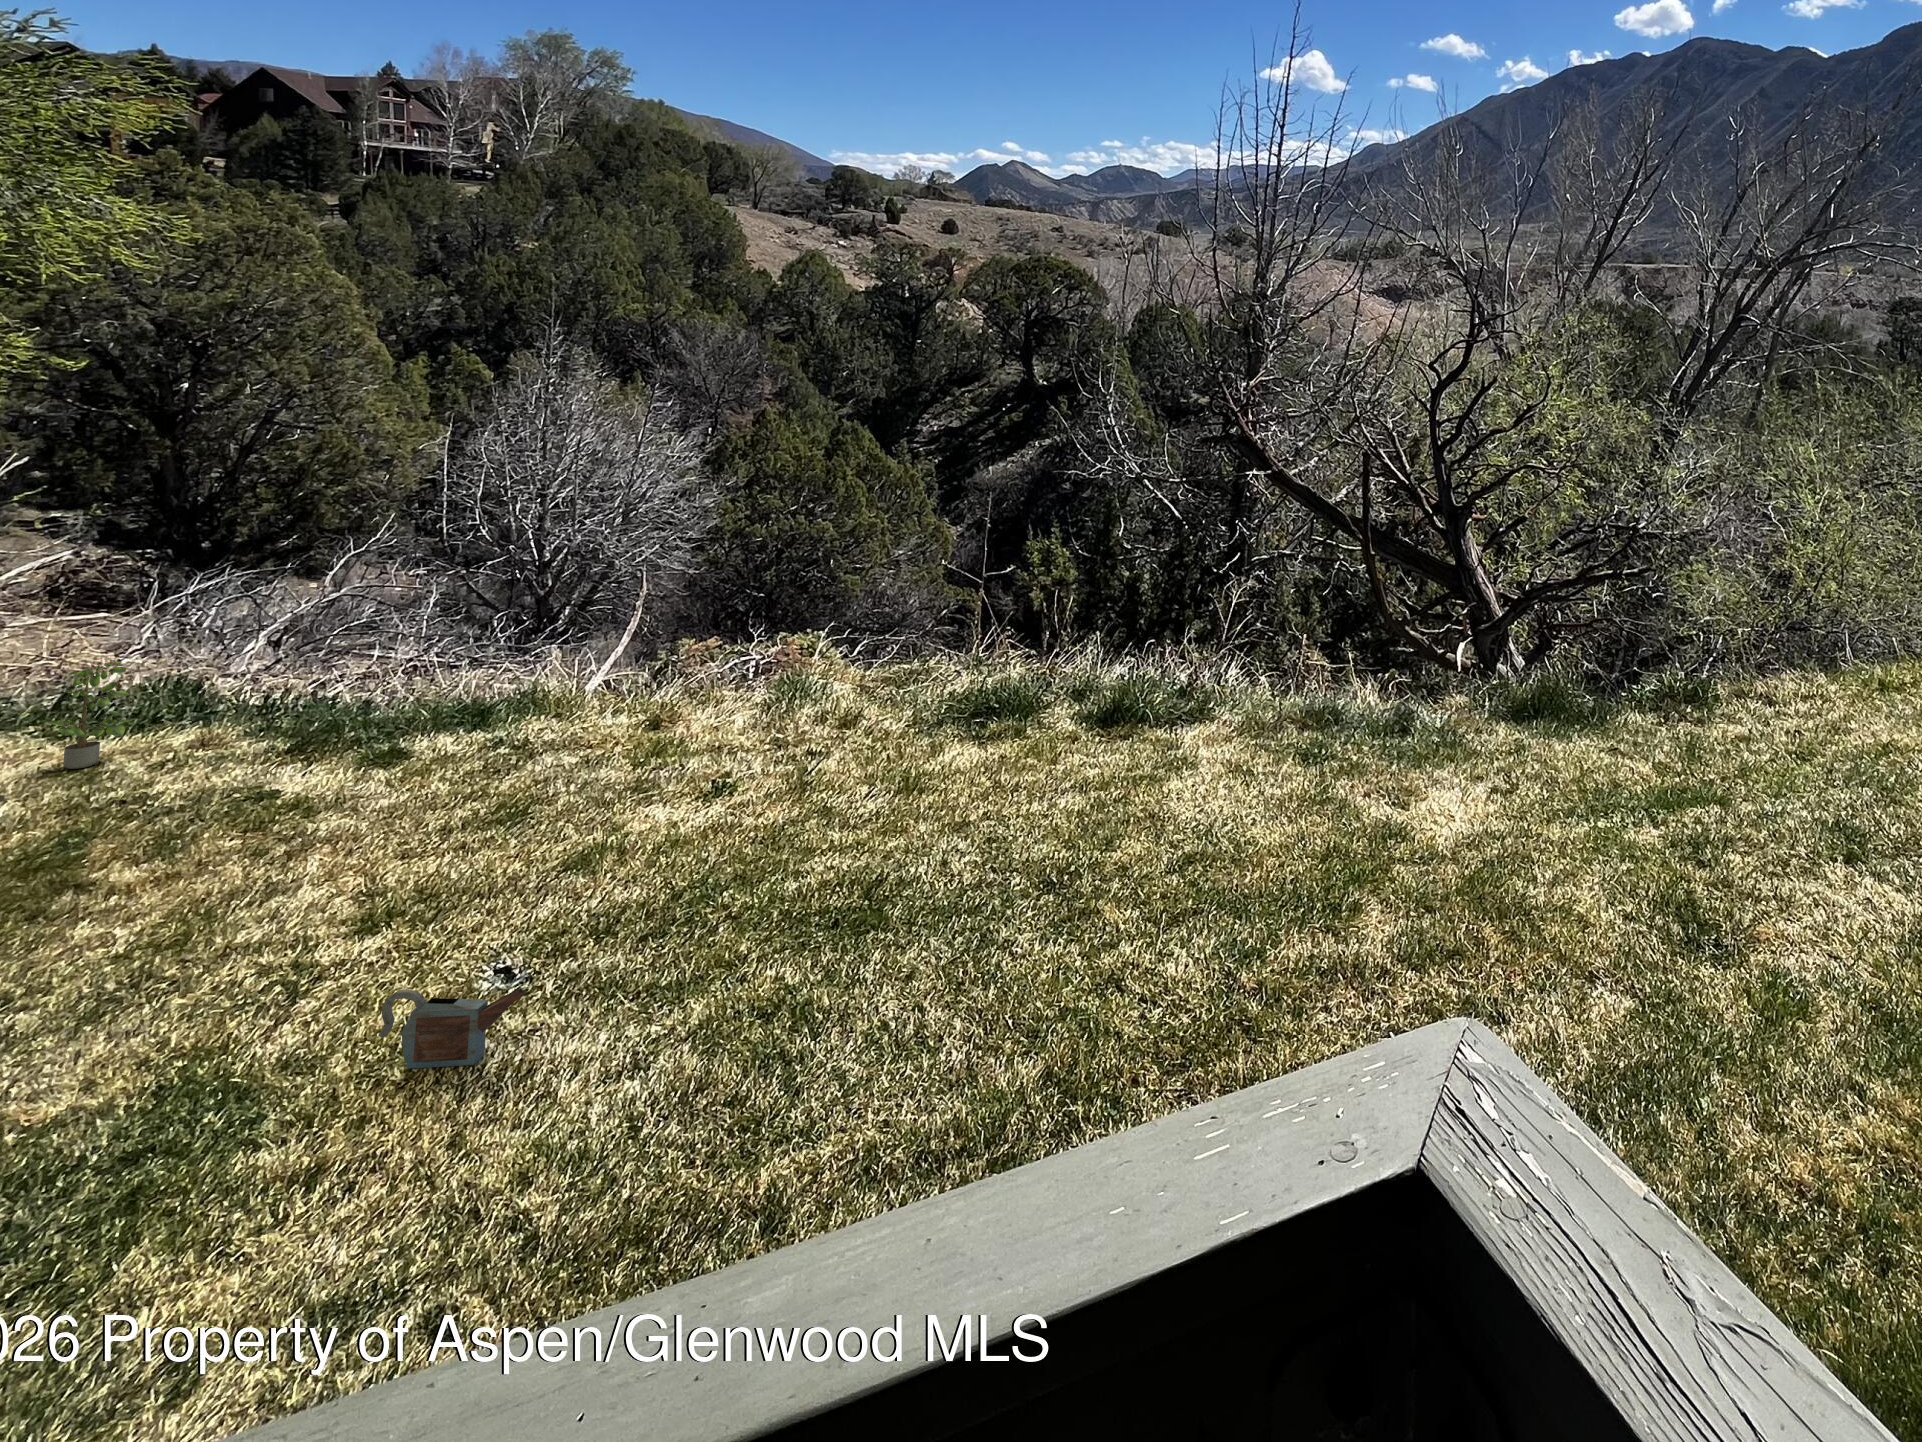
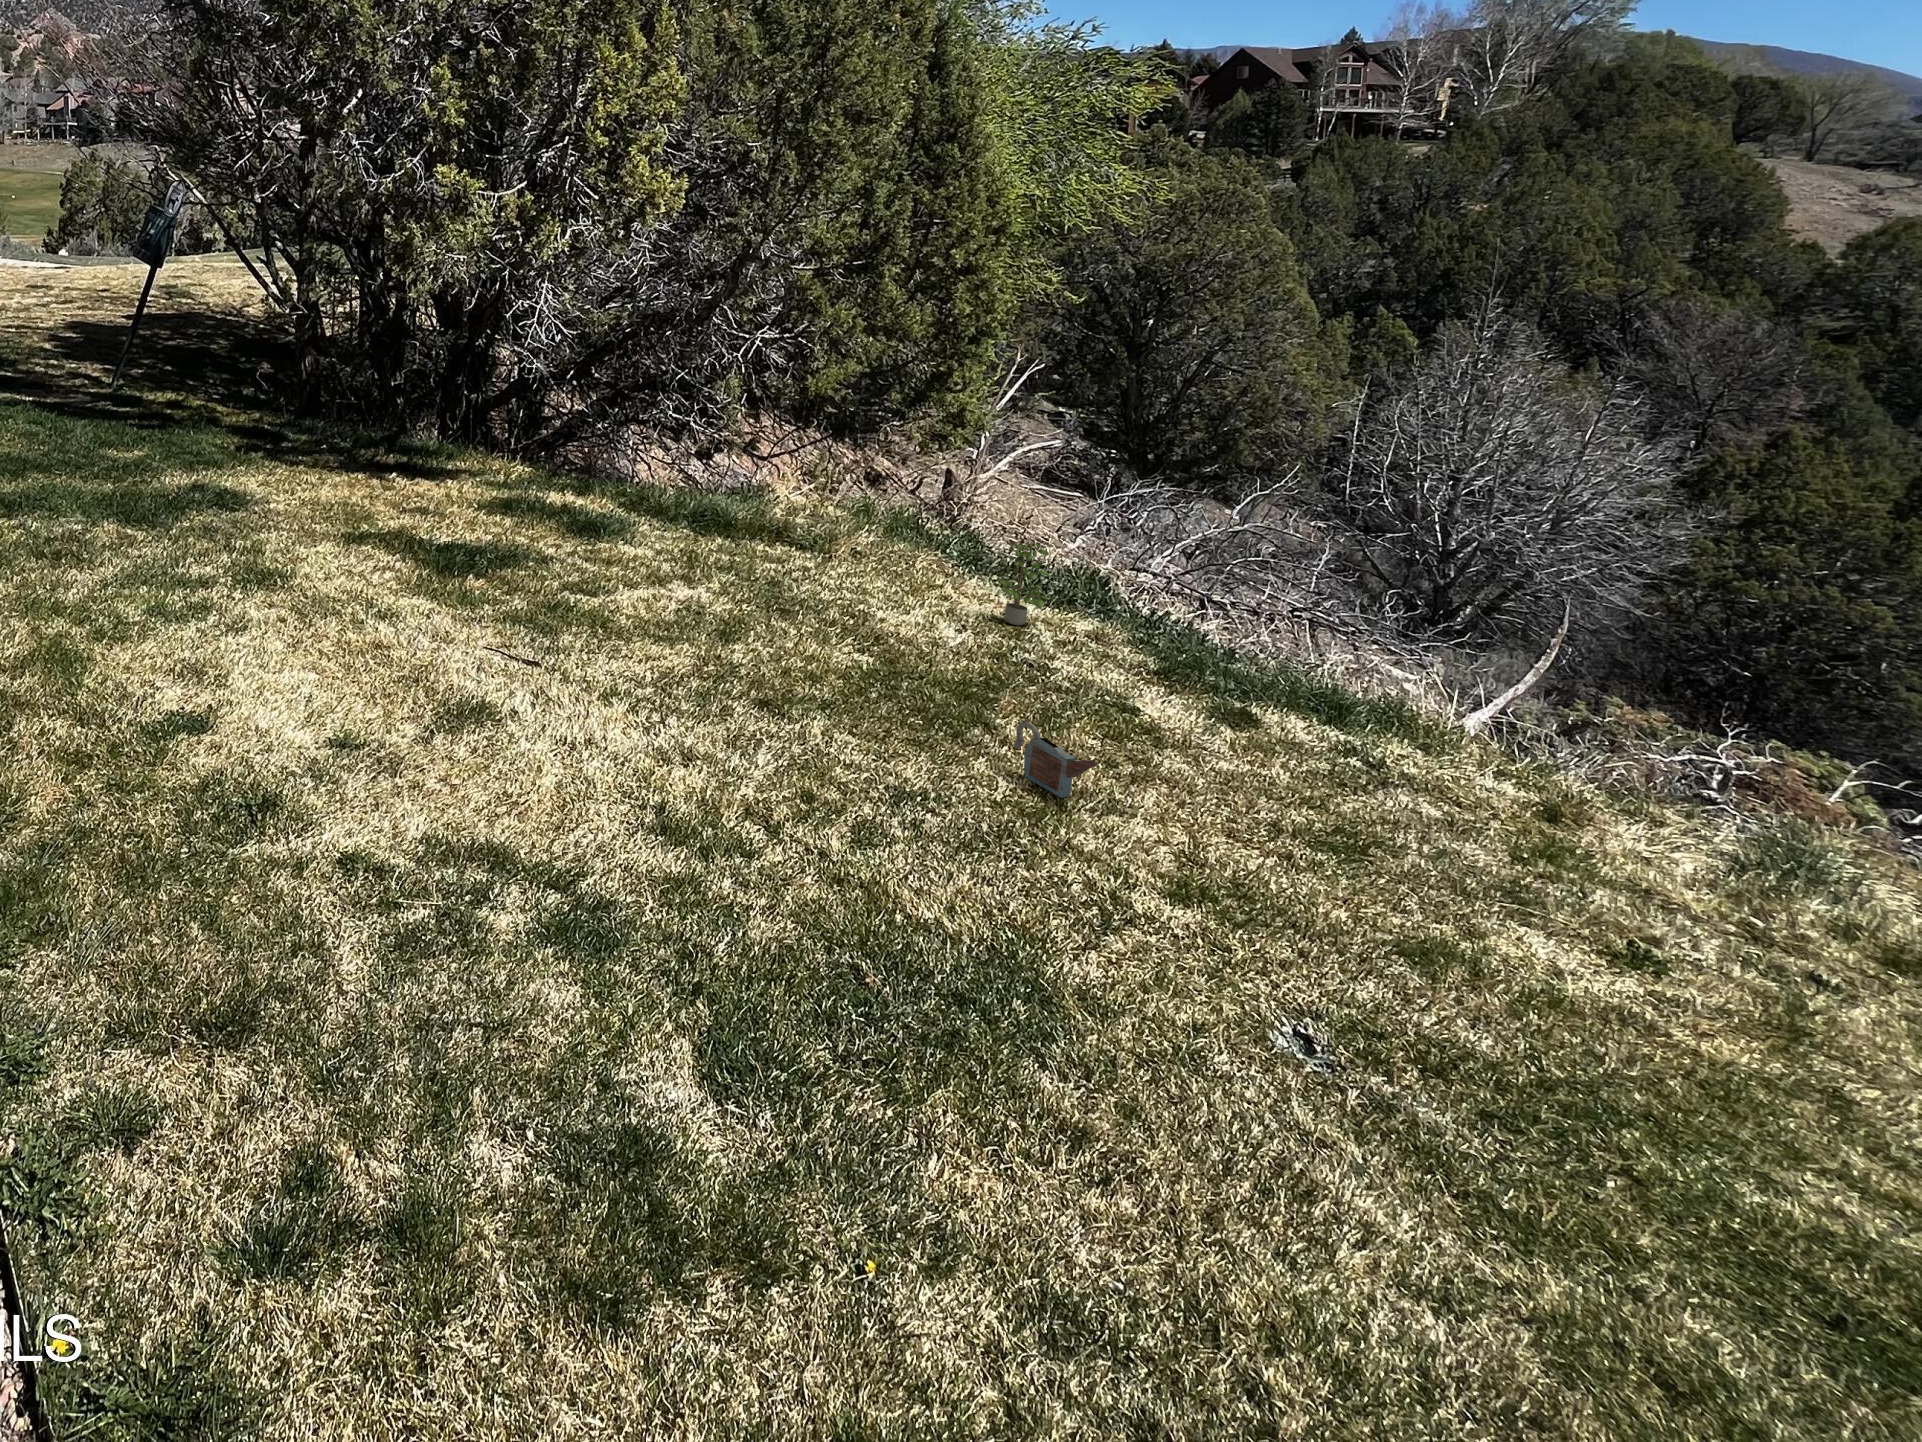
watering can: present [378,988,527,1069] -> present [1014,722,1098,798]

